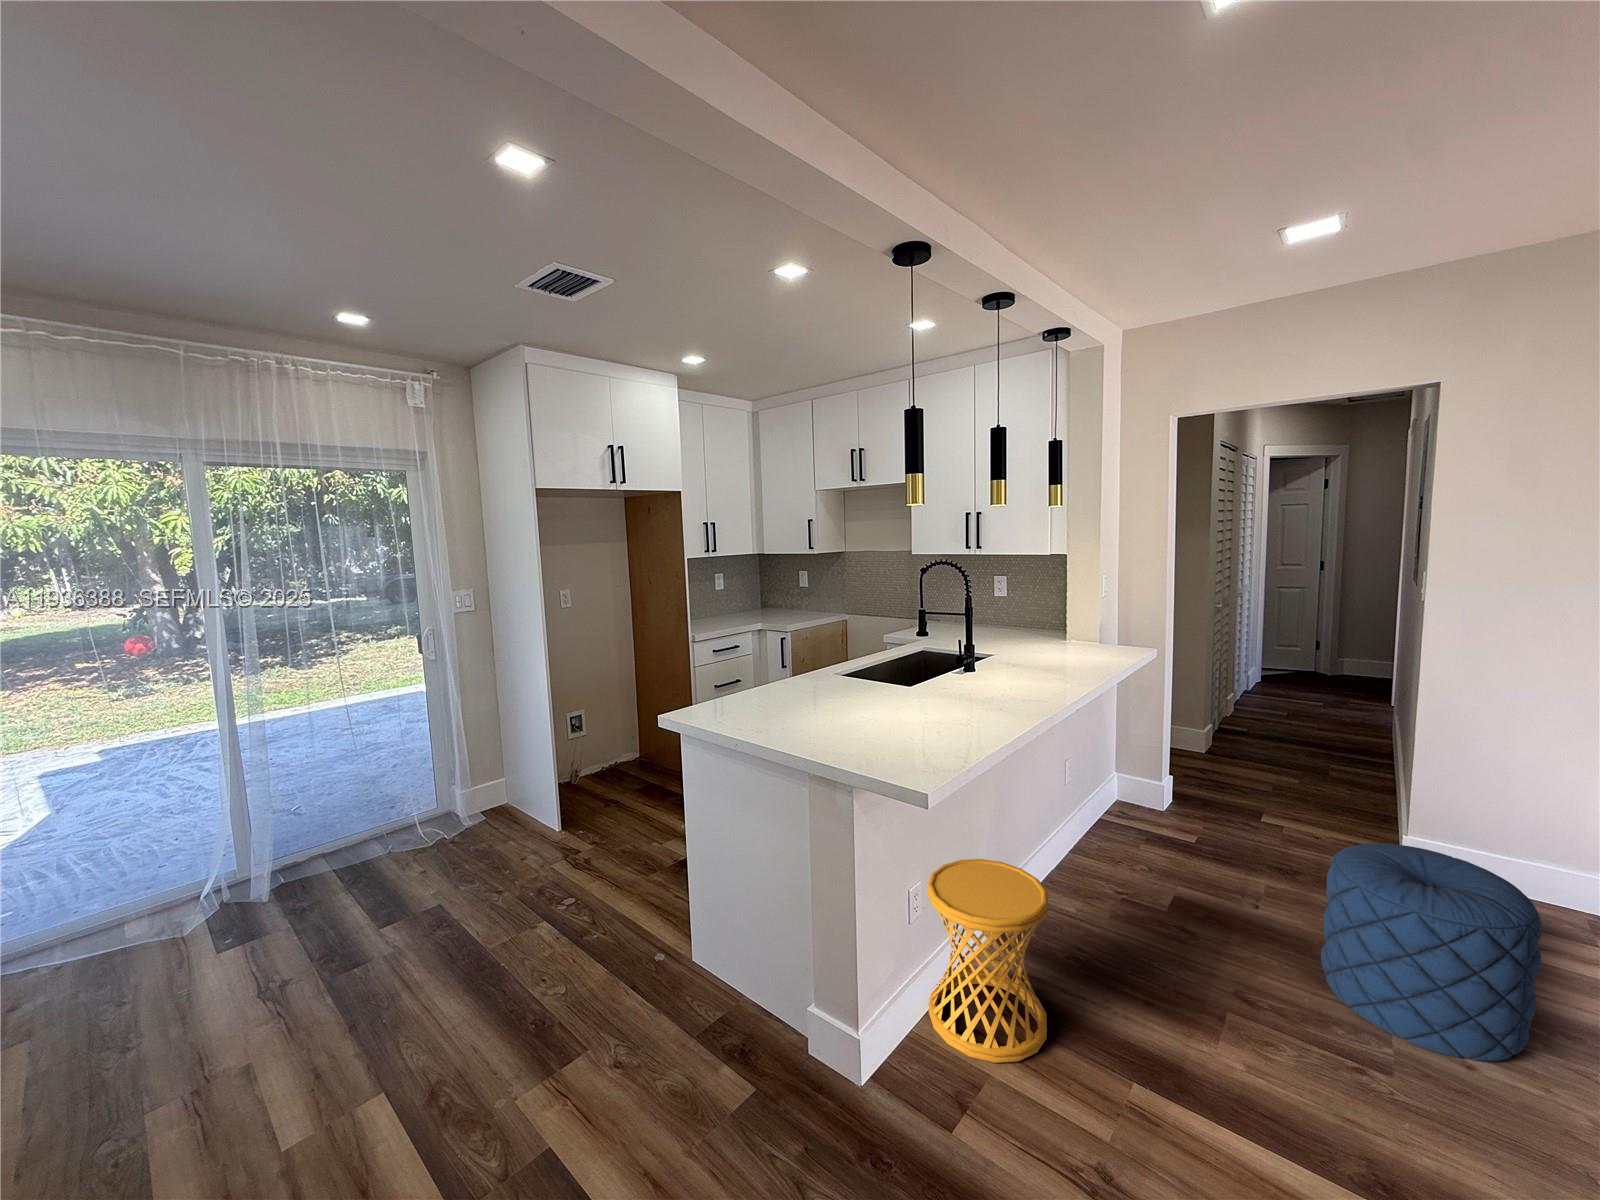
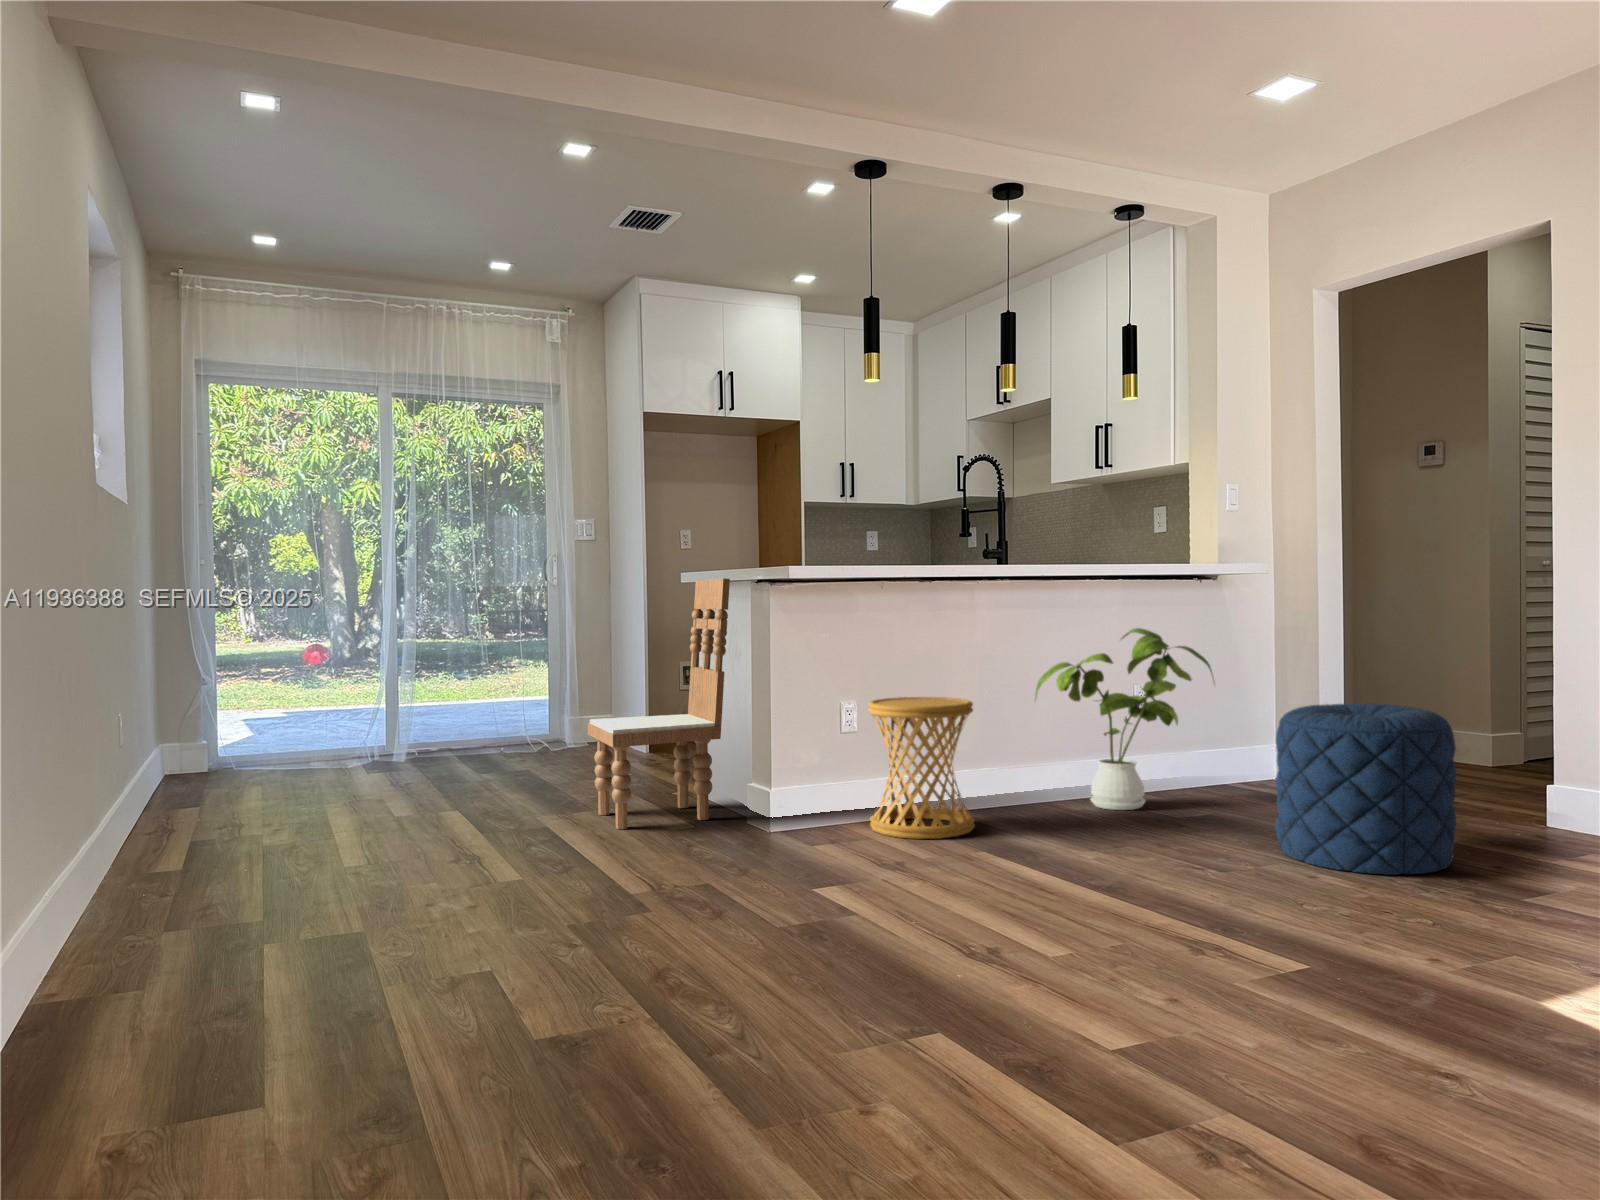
dining chair: none [566,740,756,1125] -> present [588,578,730,829]
house plant: none [1029,749,1212,916] -> present [1035,628,1213,810]

